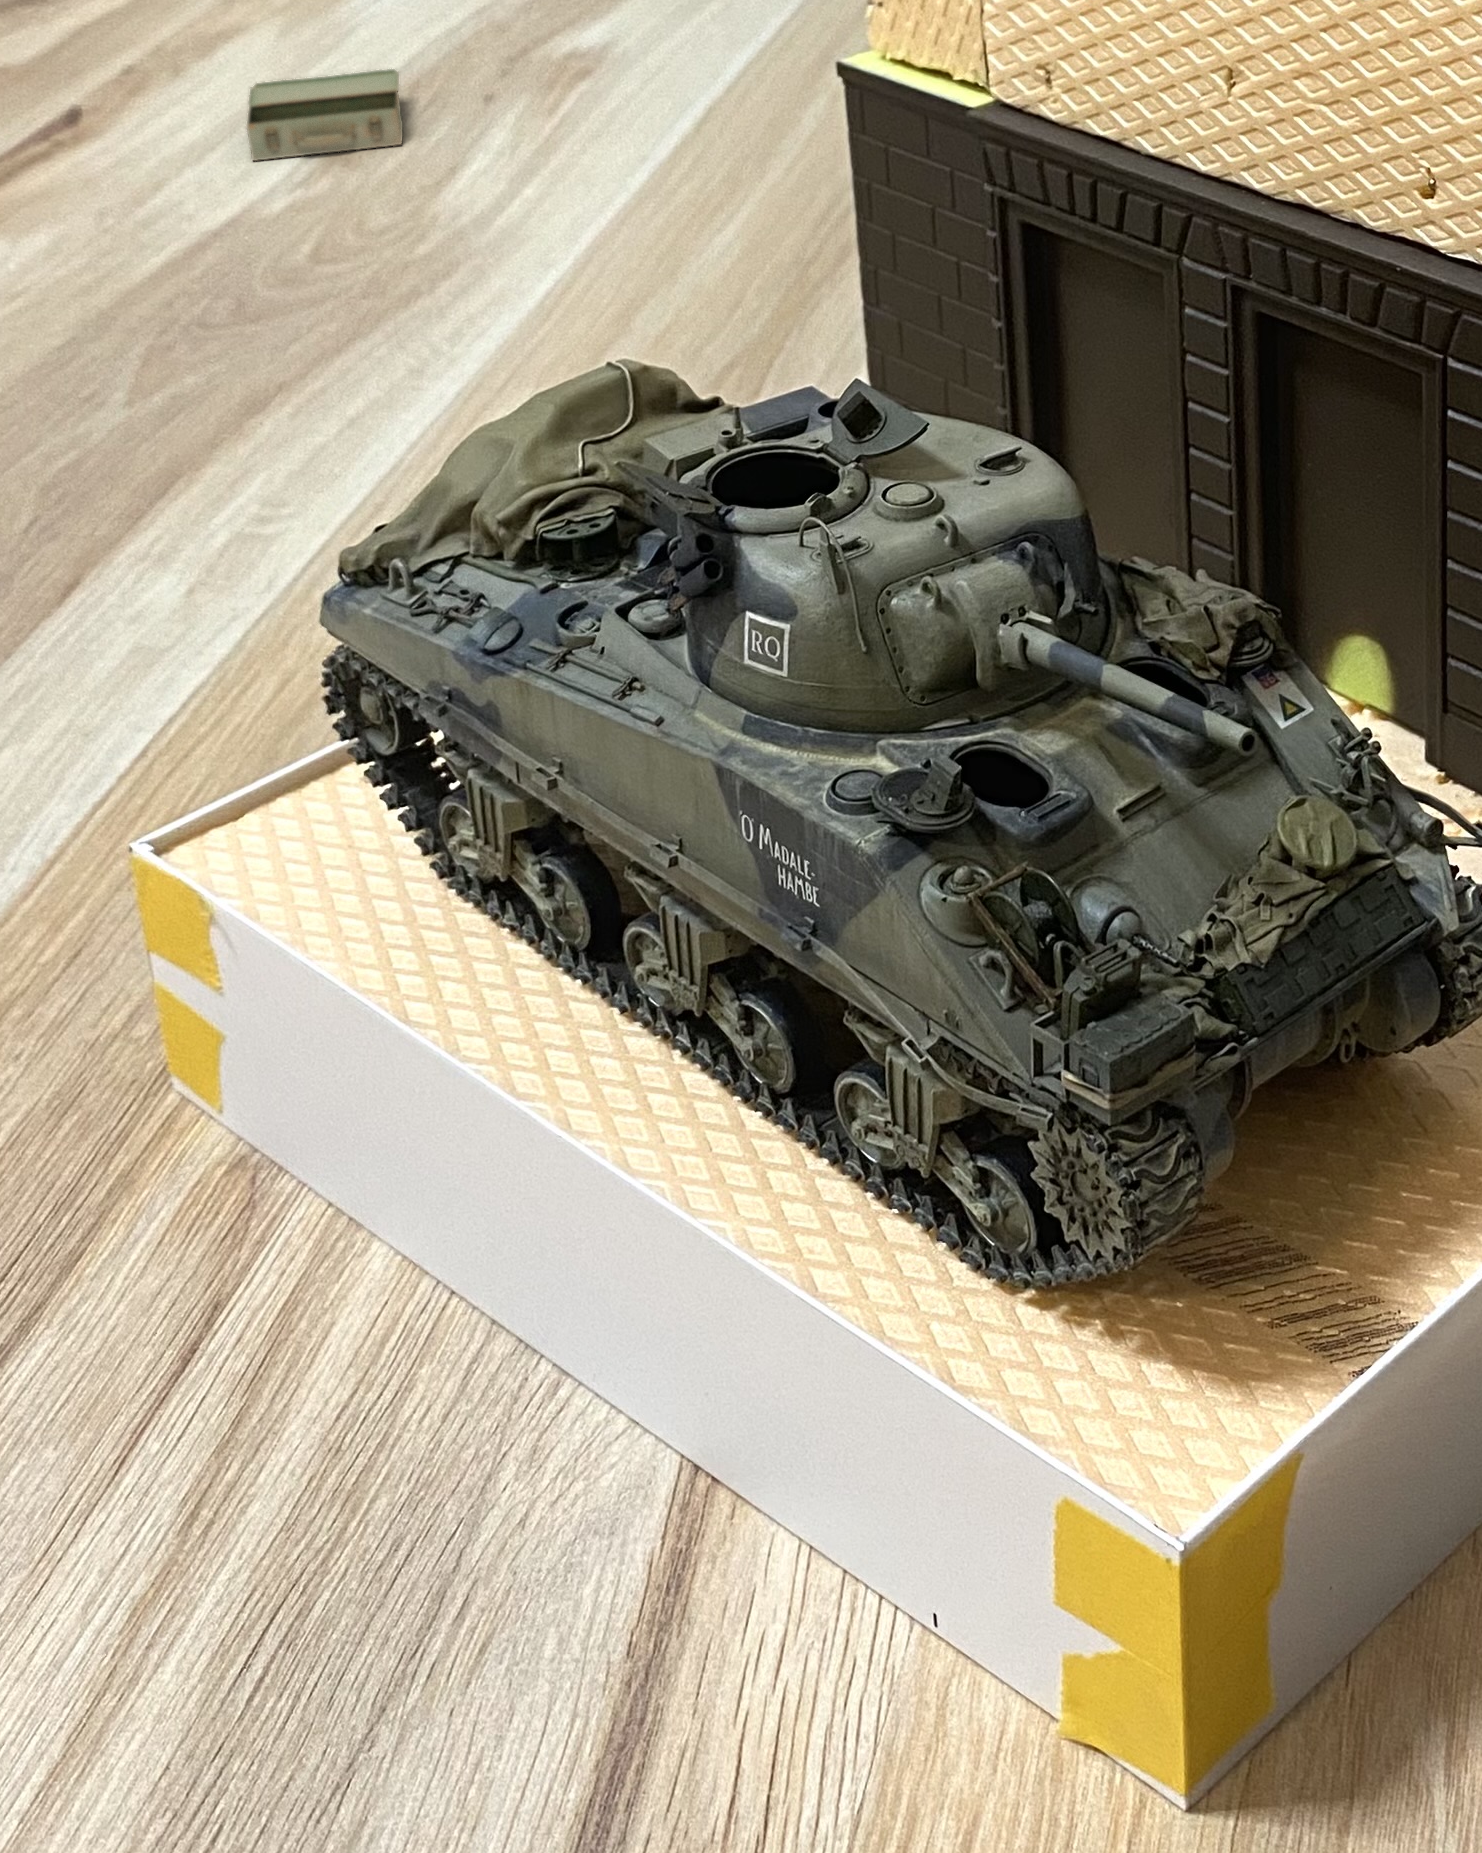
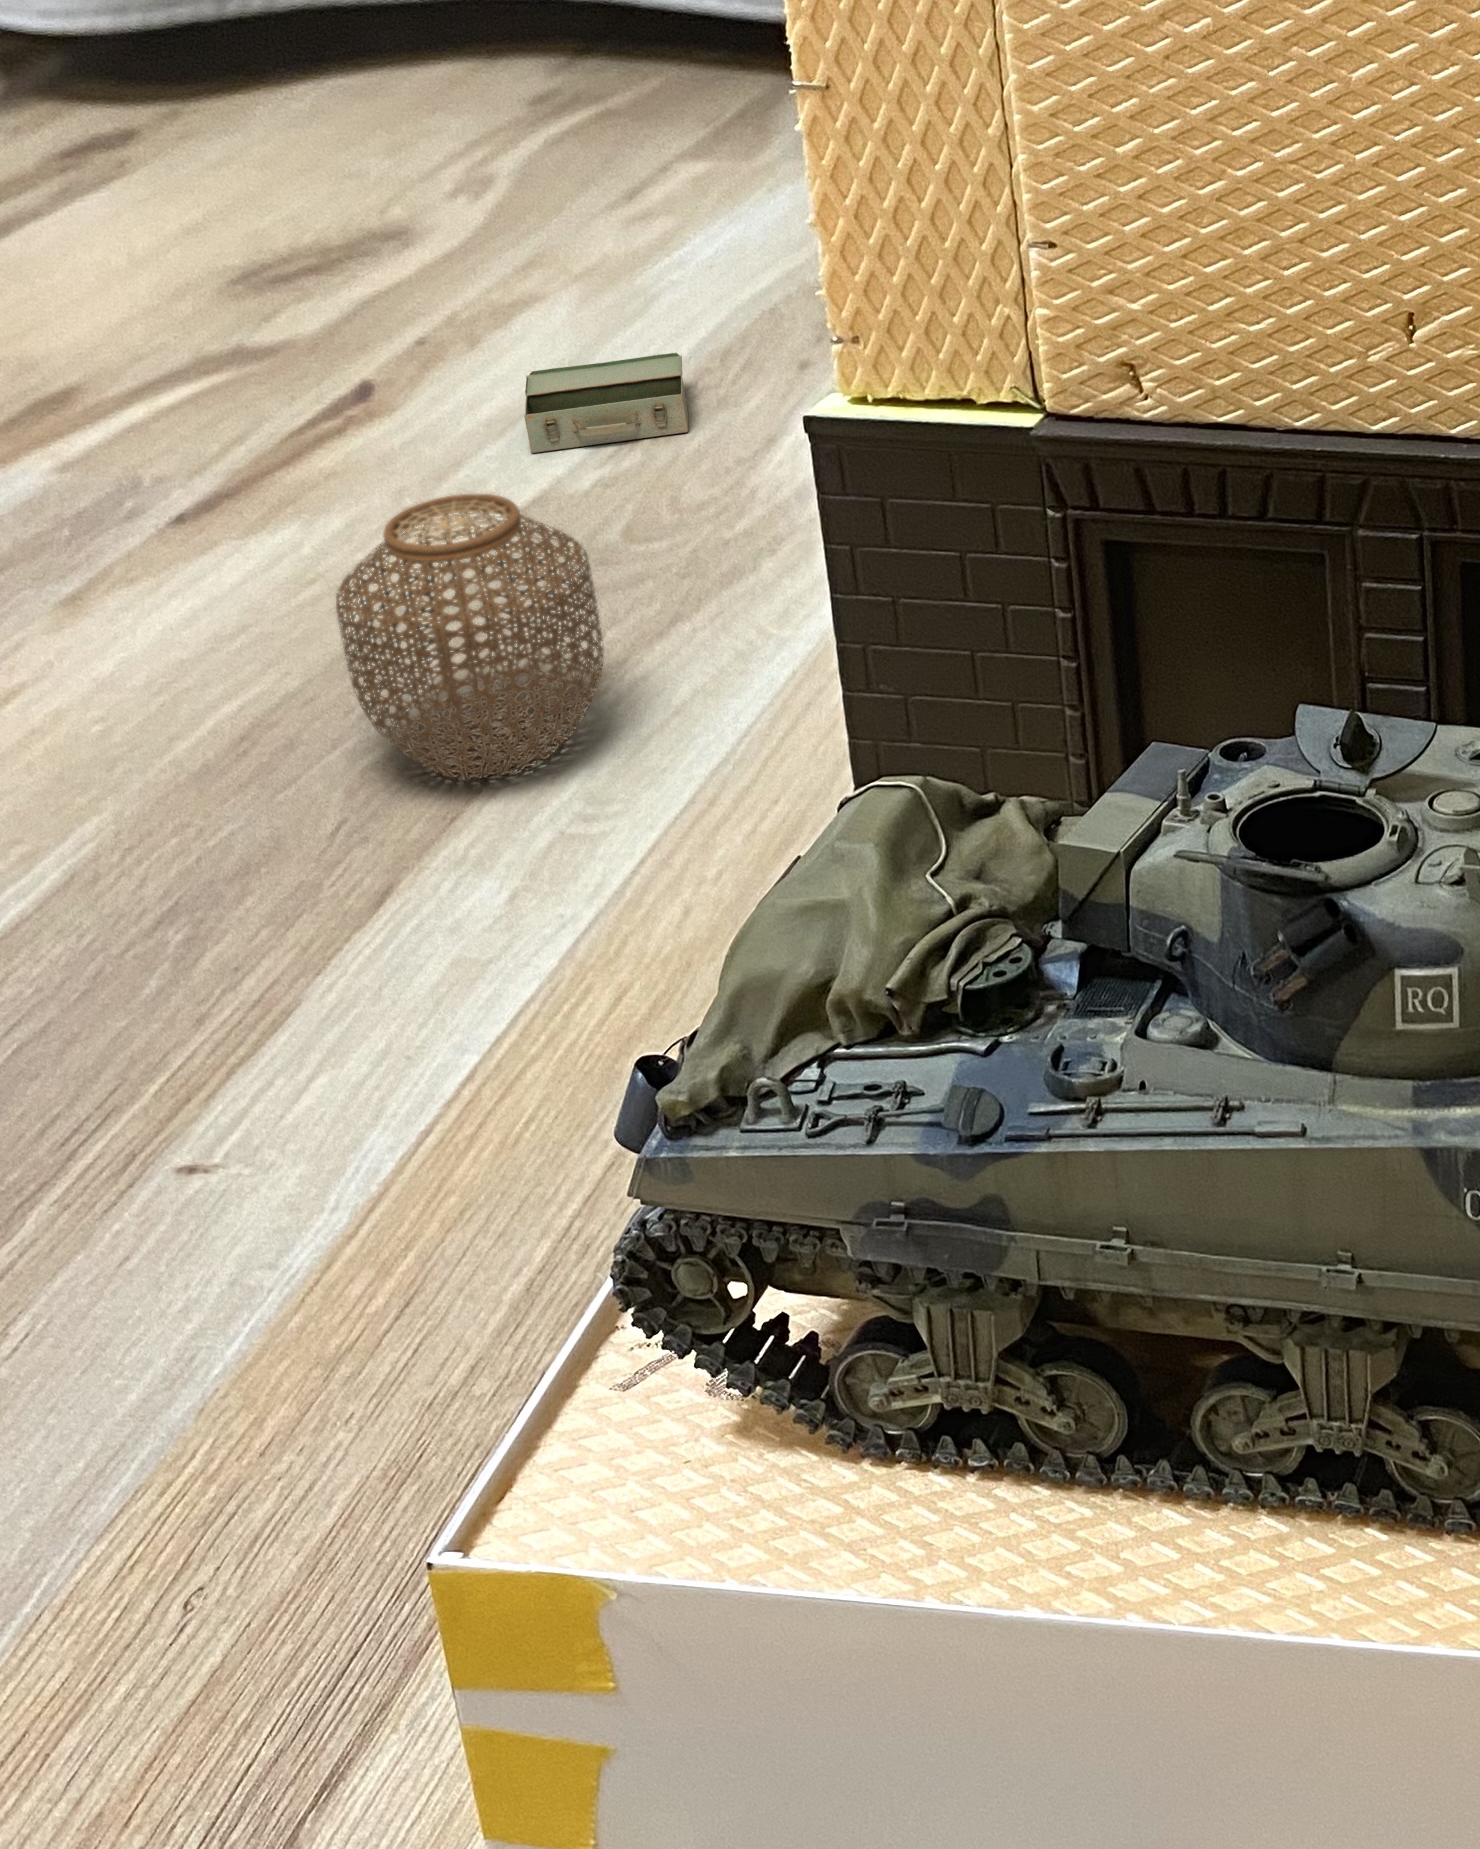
woven basket: none [50,199,303,467] -> present [336,494,604,779]

